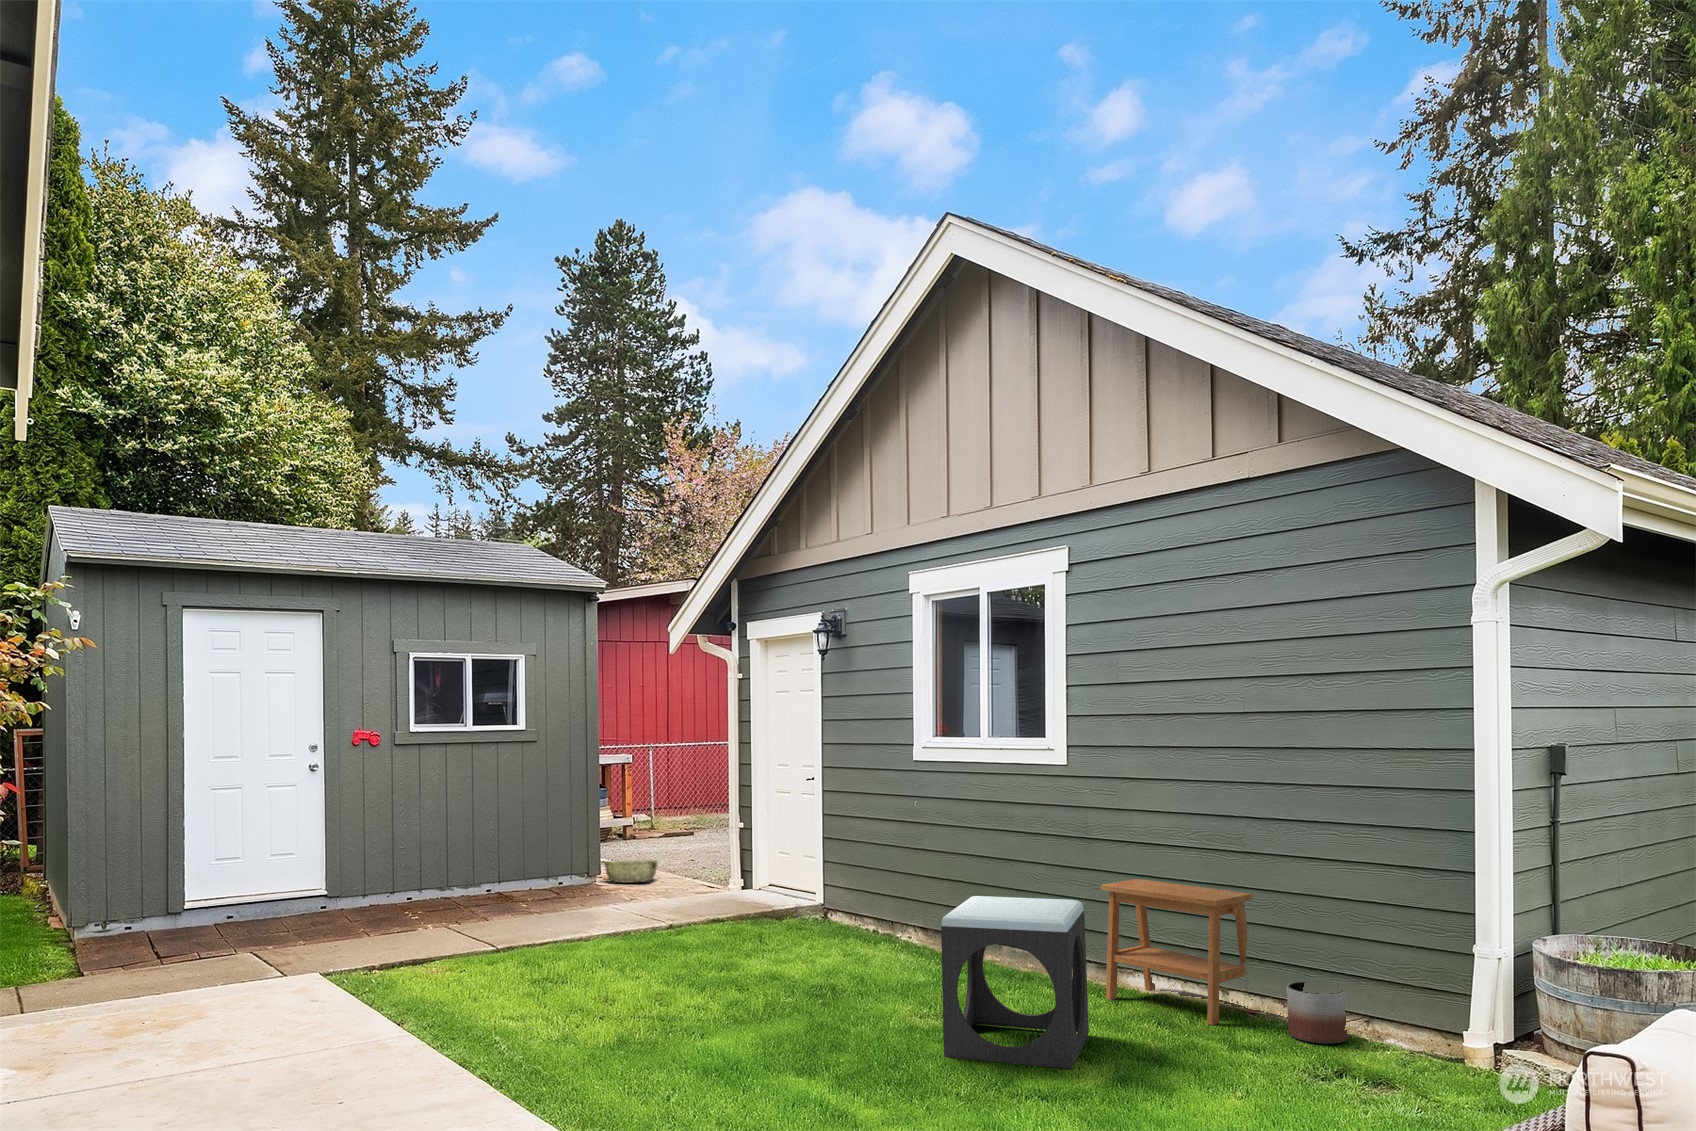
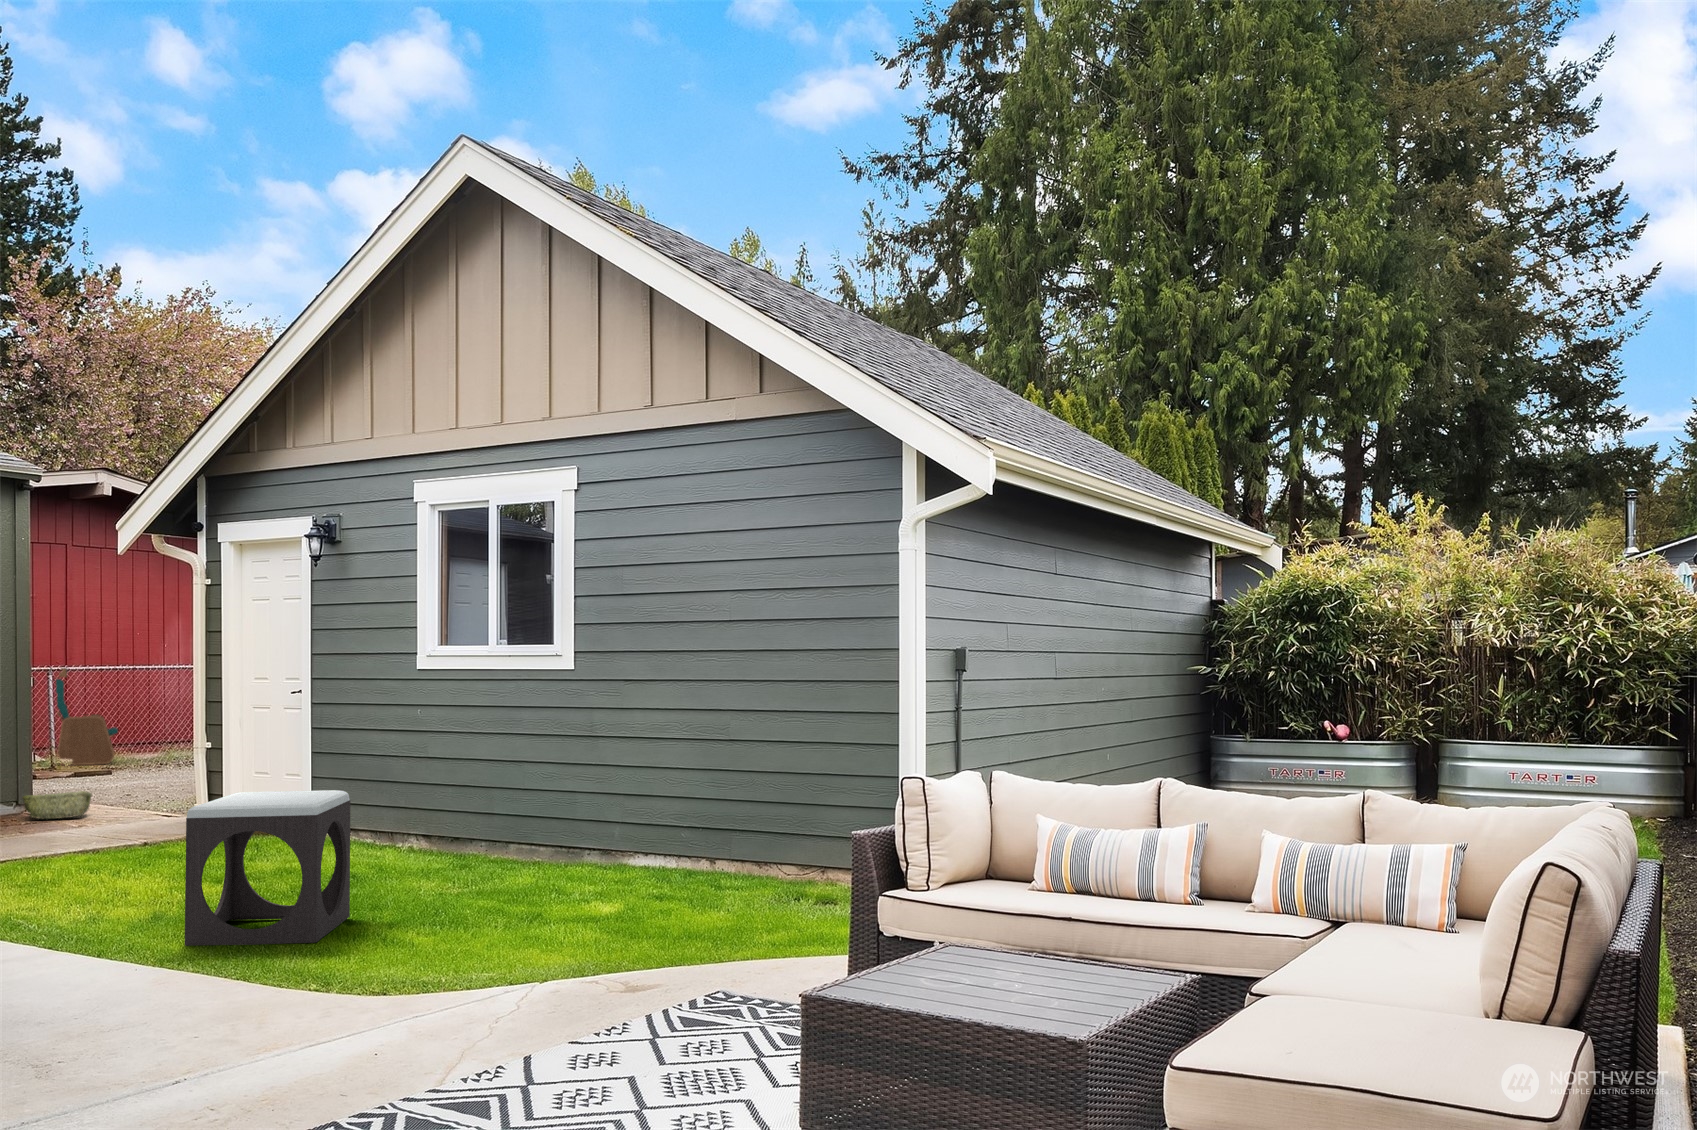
armchair: none [662,742,712,824] -> present [54,668,118,765]
side table: present [1101,879,1257,1025] -> none [614,767,743,880]
footstool: present [941,896,1089,1069] -> present [185,790,350,945]
planter: present [1287,981,1349,1044] -> none [768,837,814,884]

